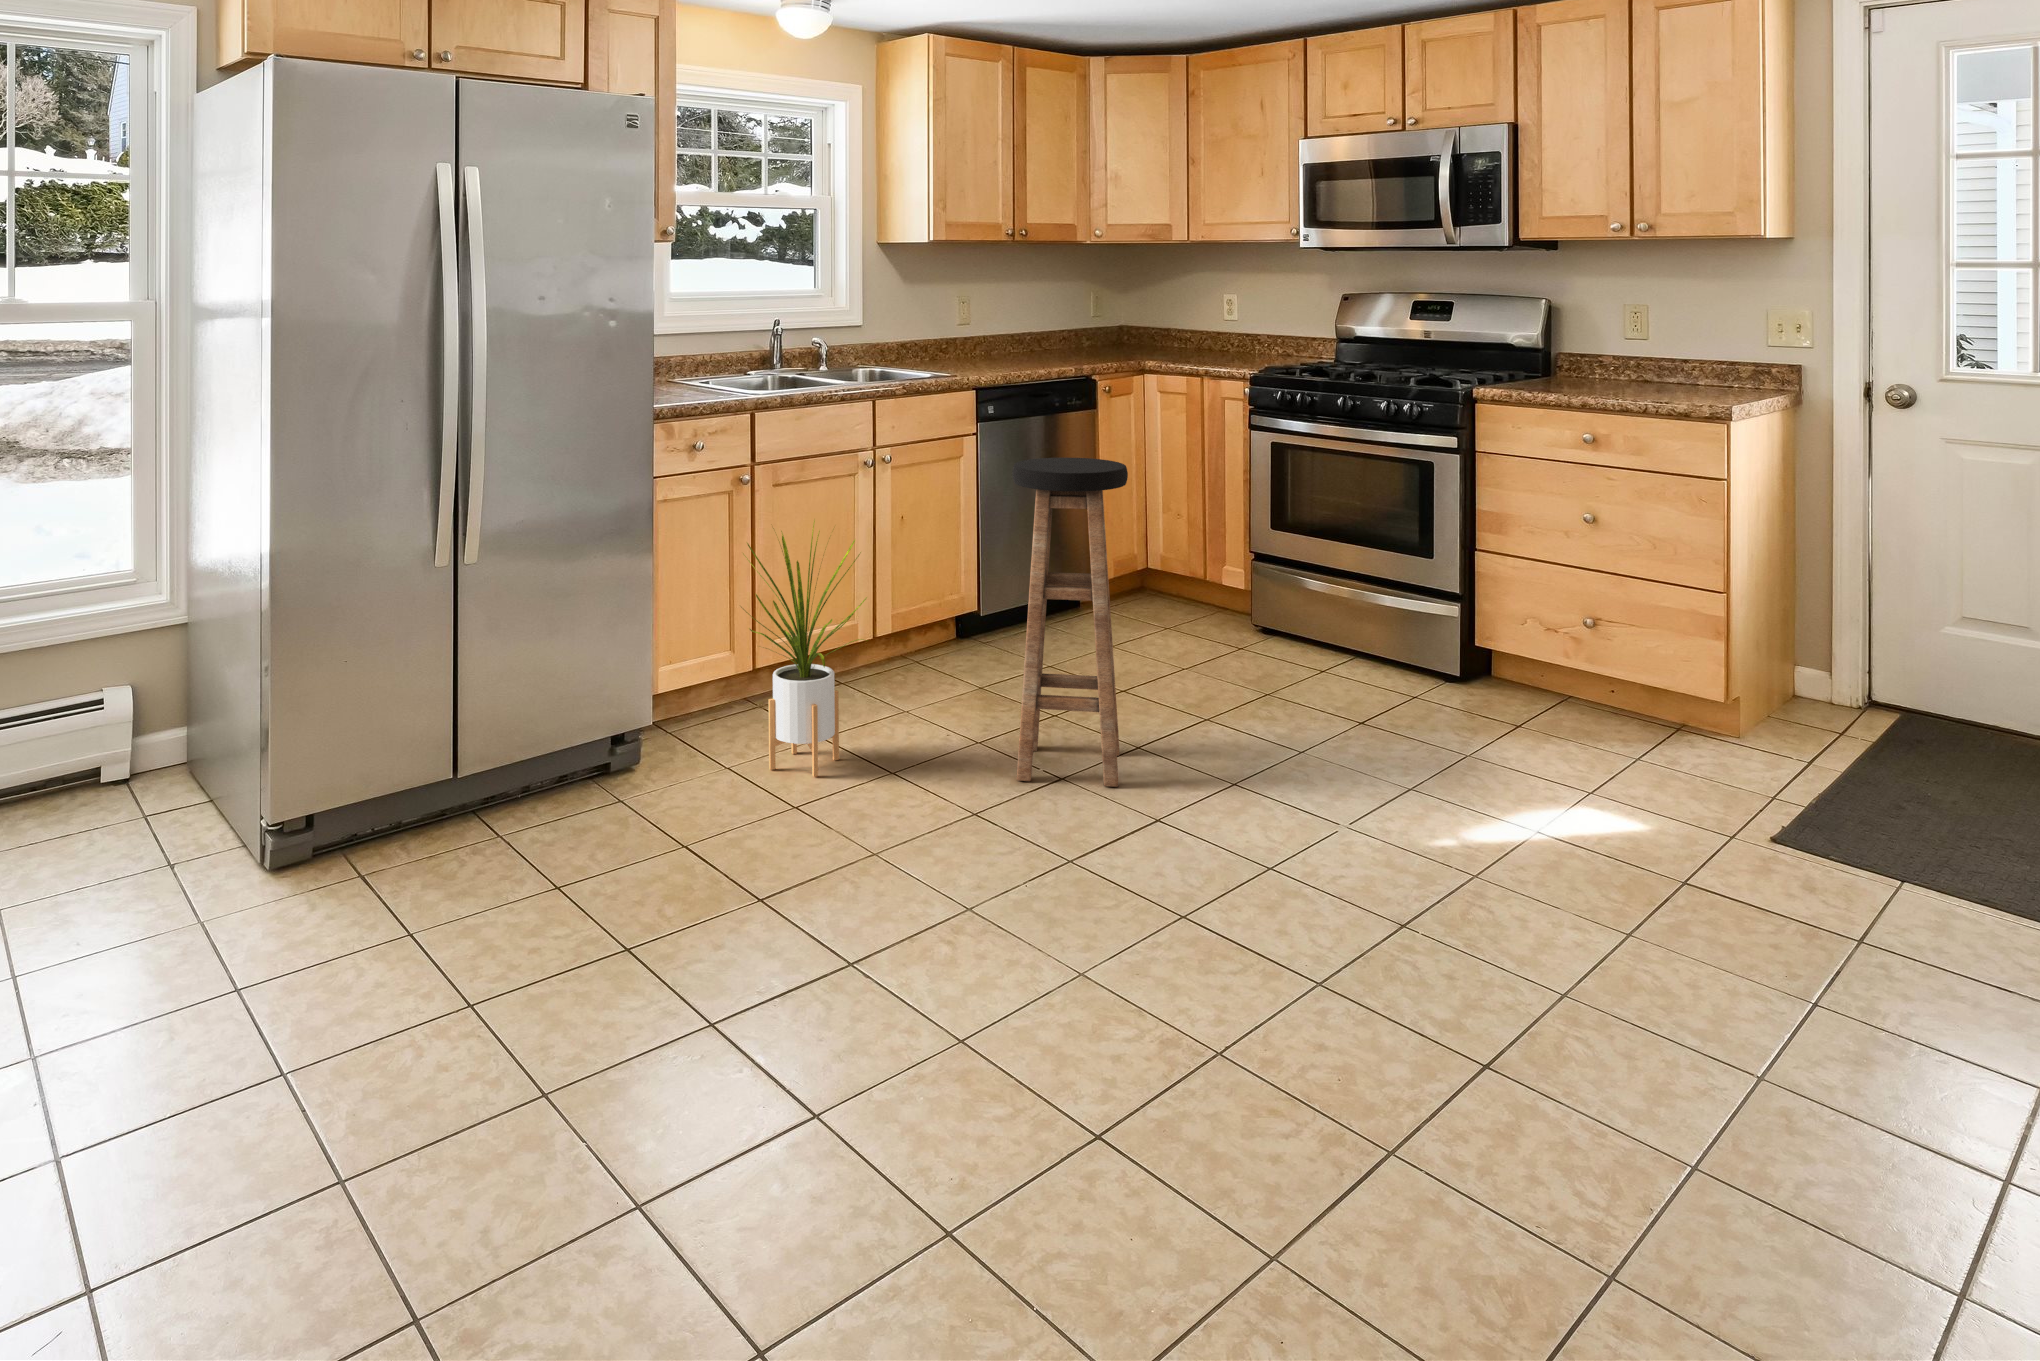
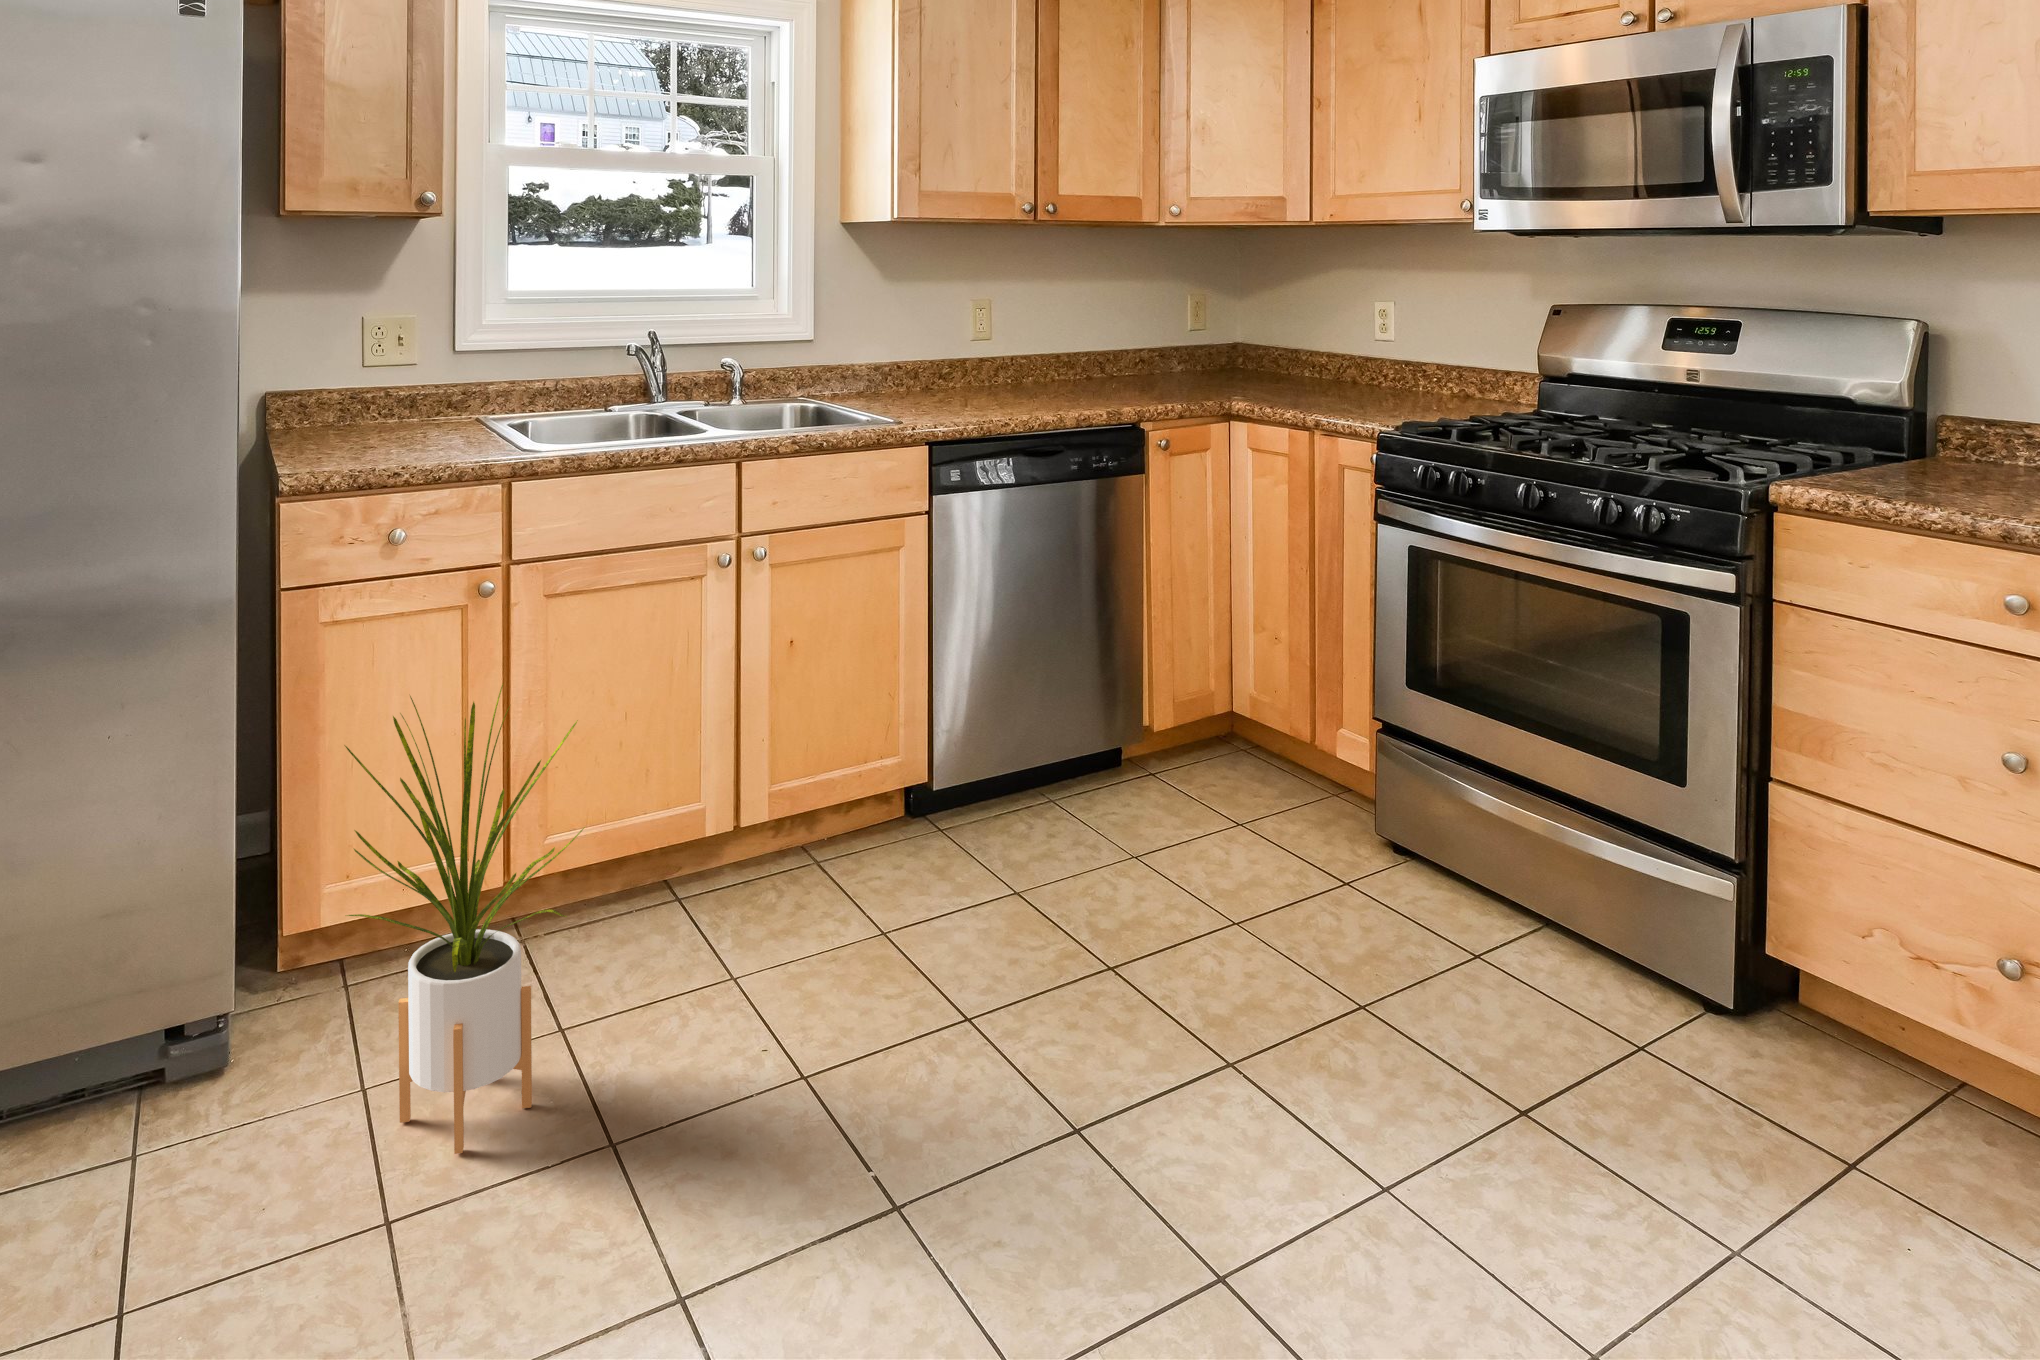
bar stool: present [1012,458,1128,787] -> none [796,599,1029,1269]

